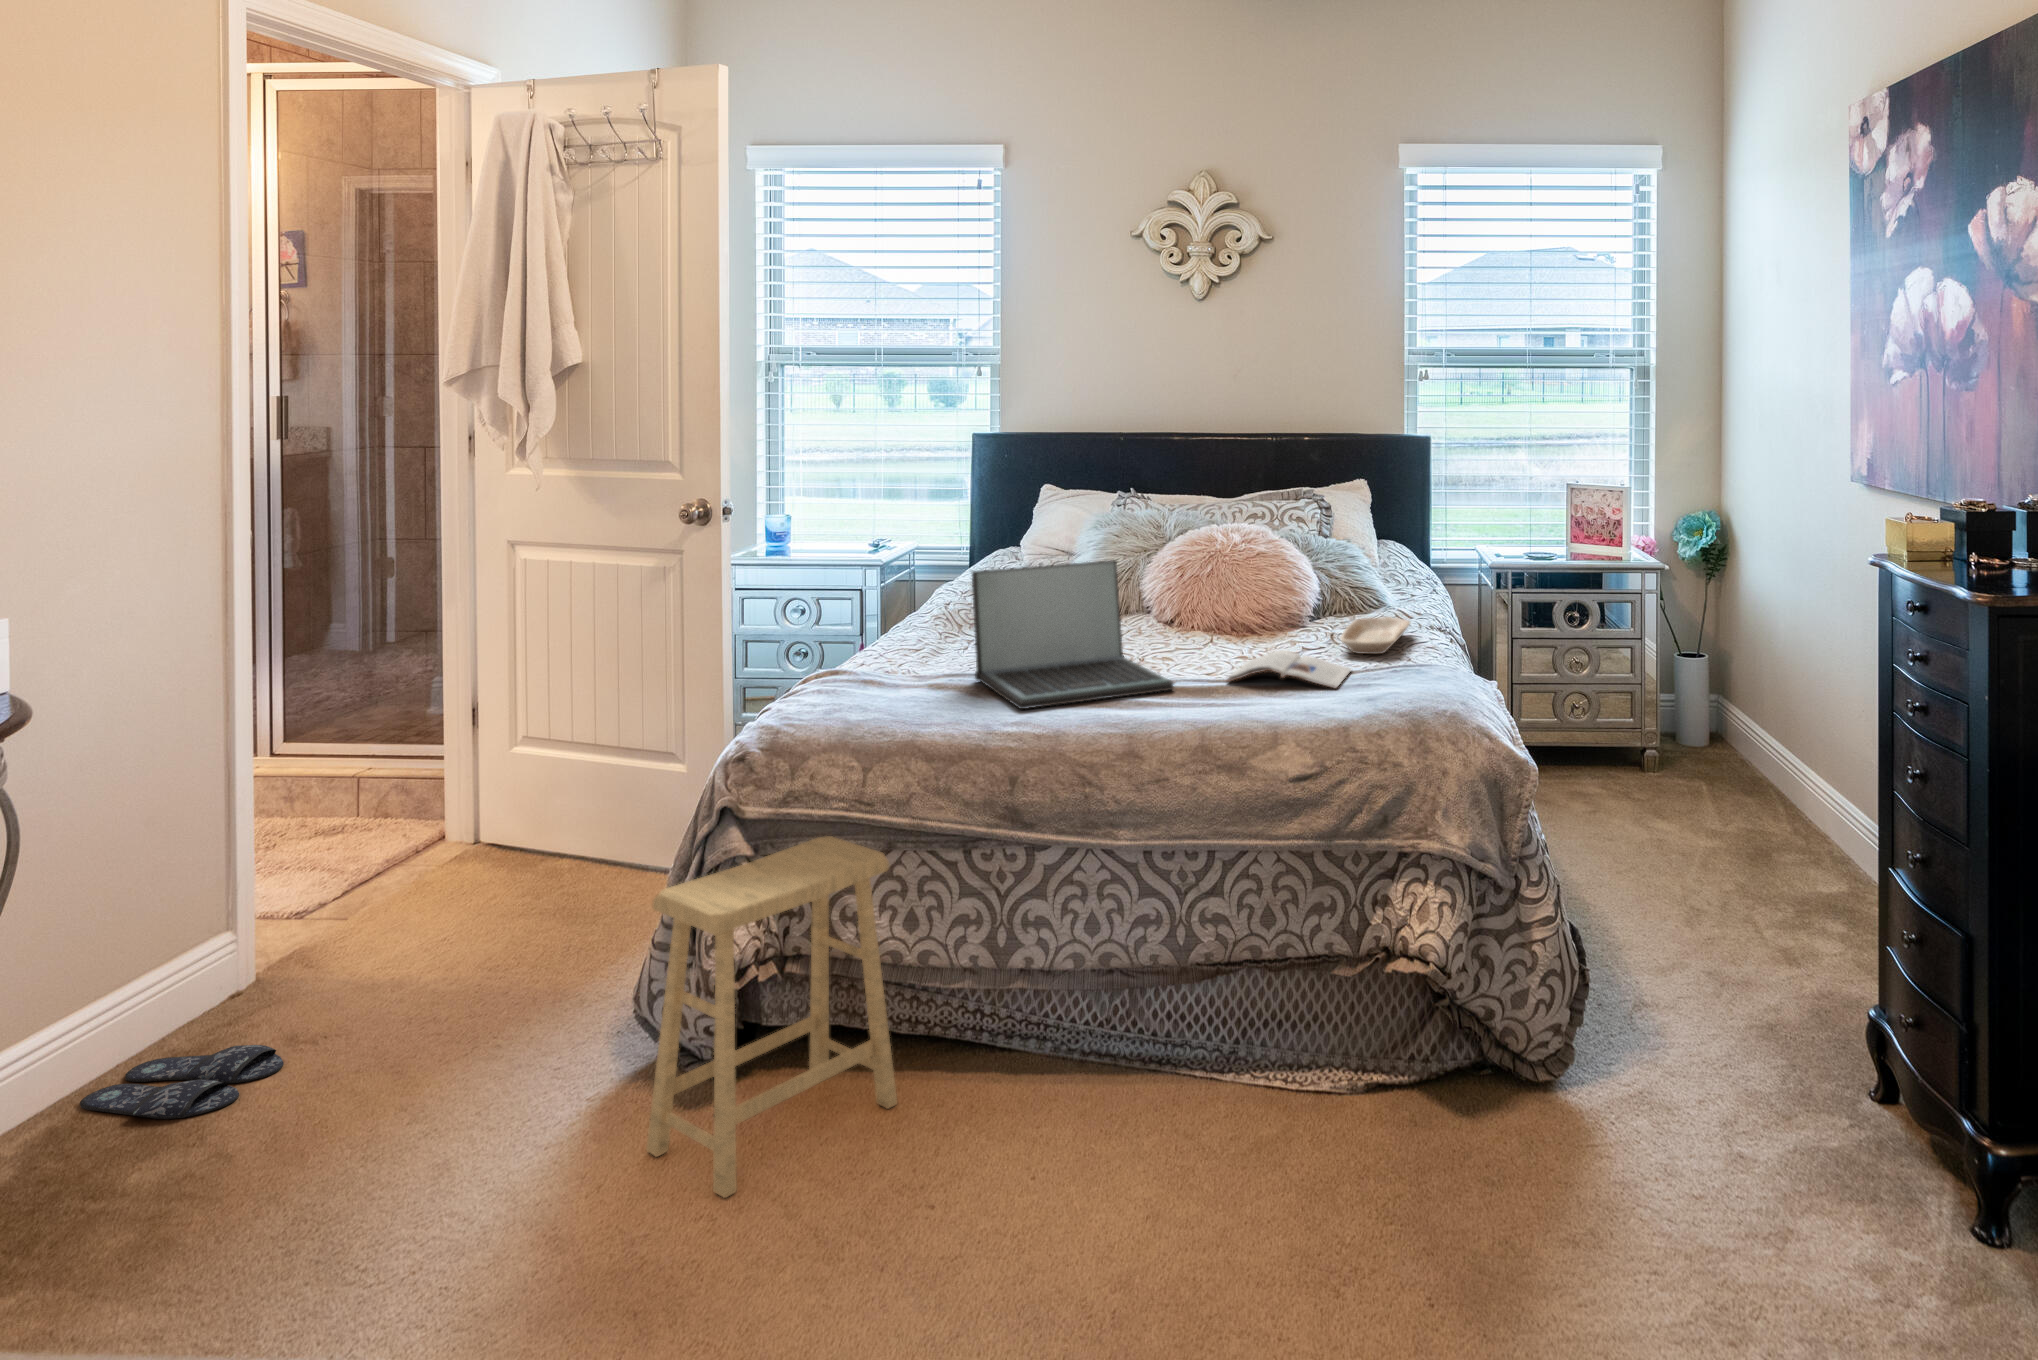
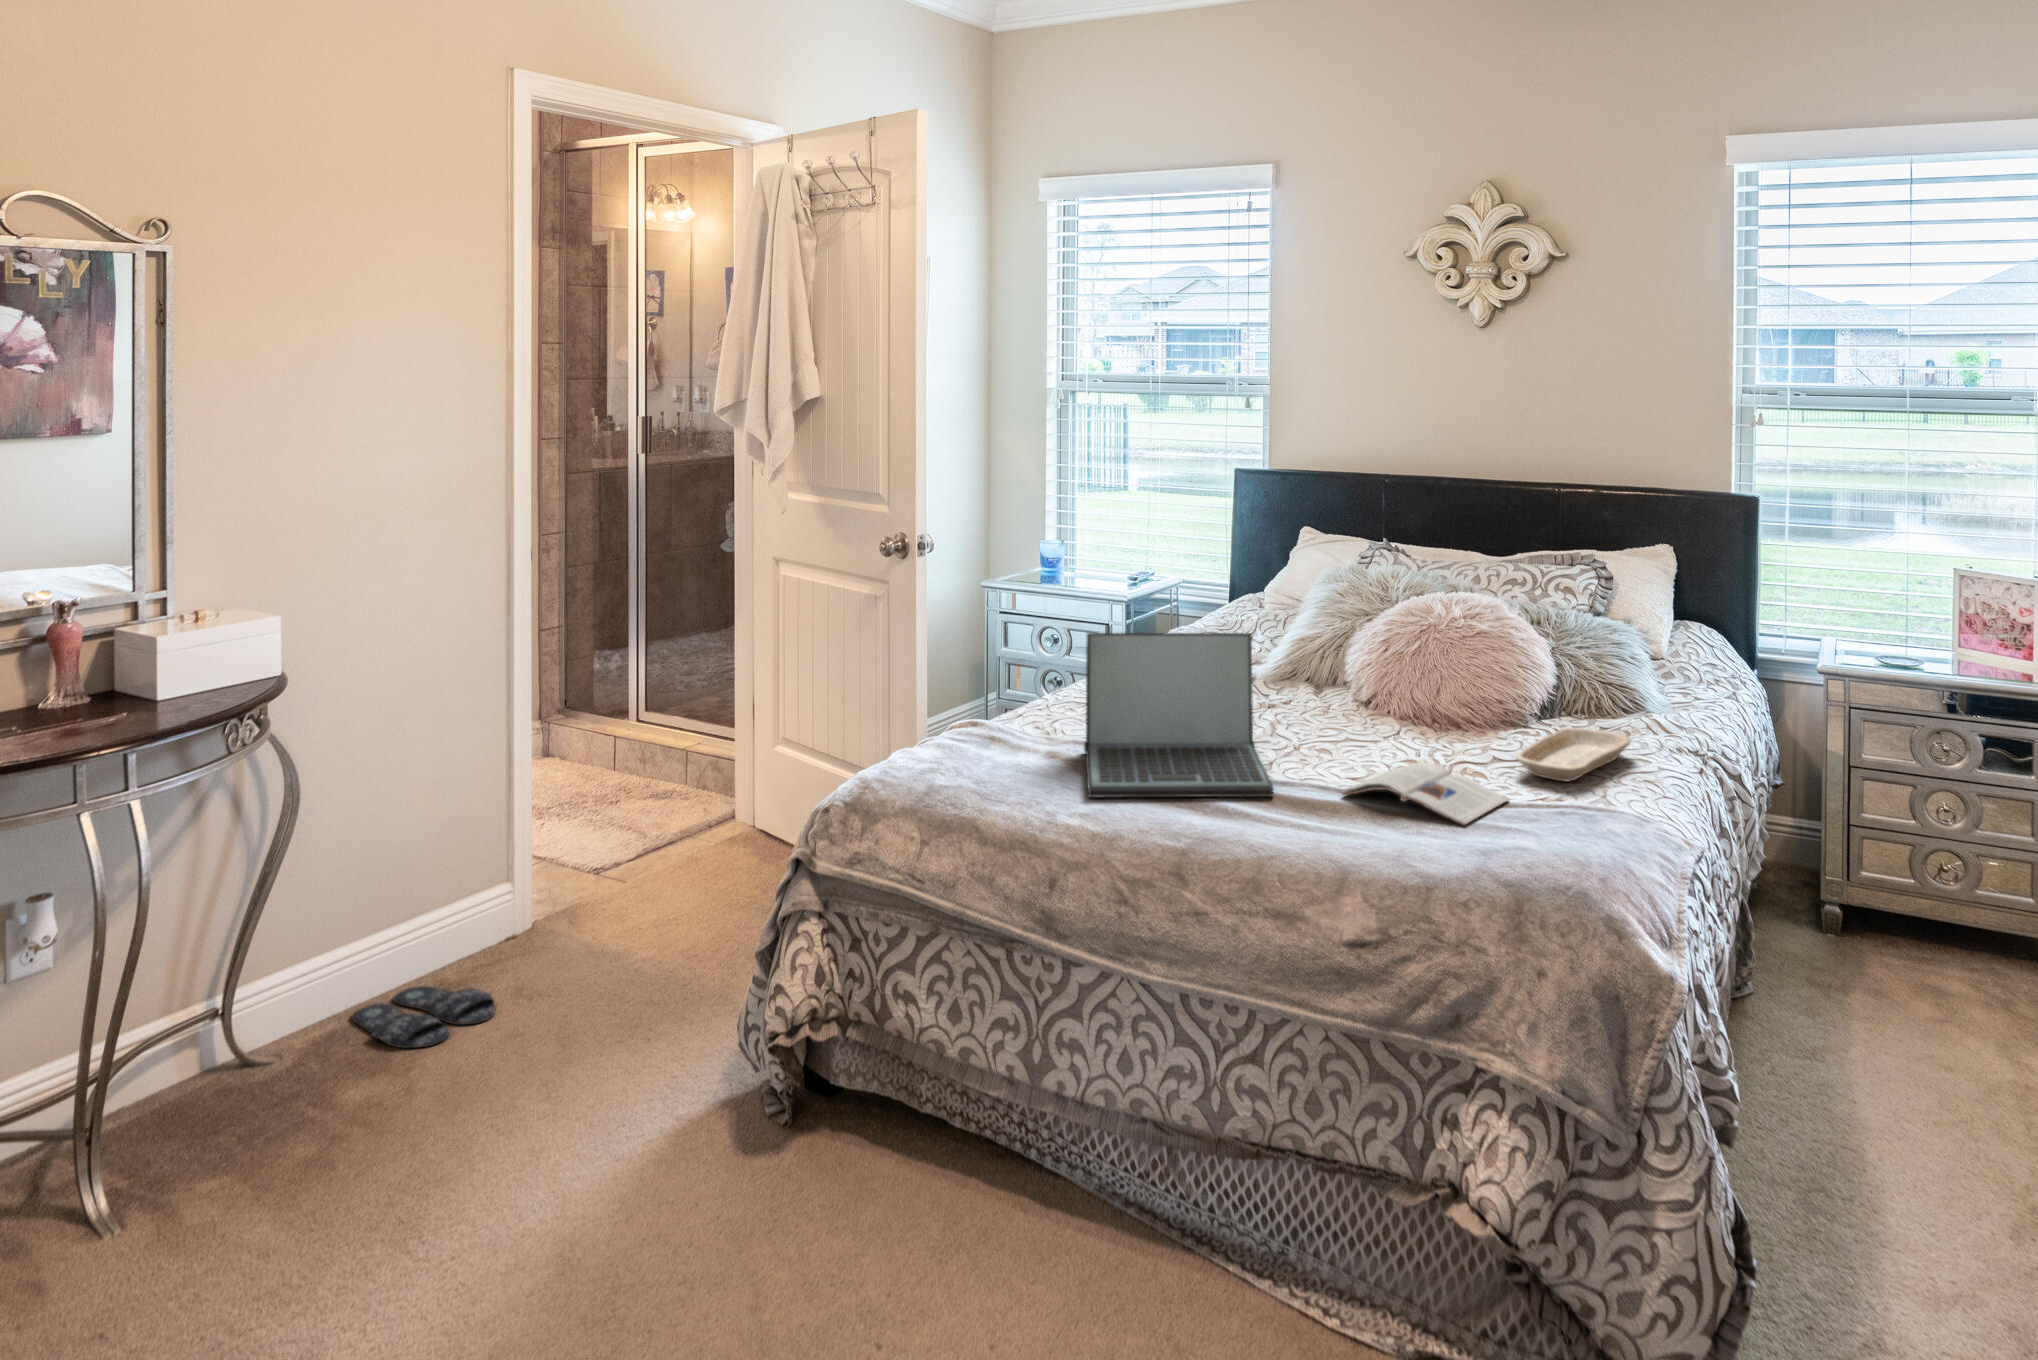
footstool: present [646,836,897,1198] -> none [680,904,918,1272]

